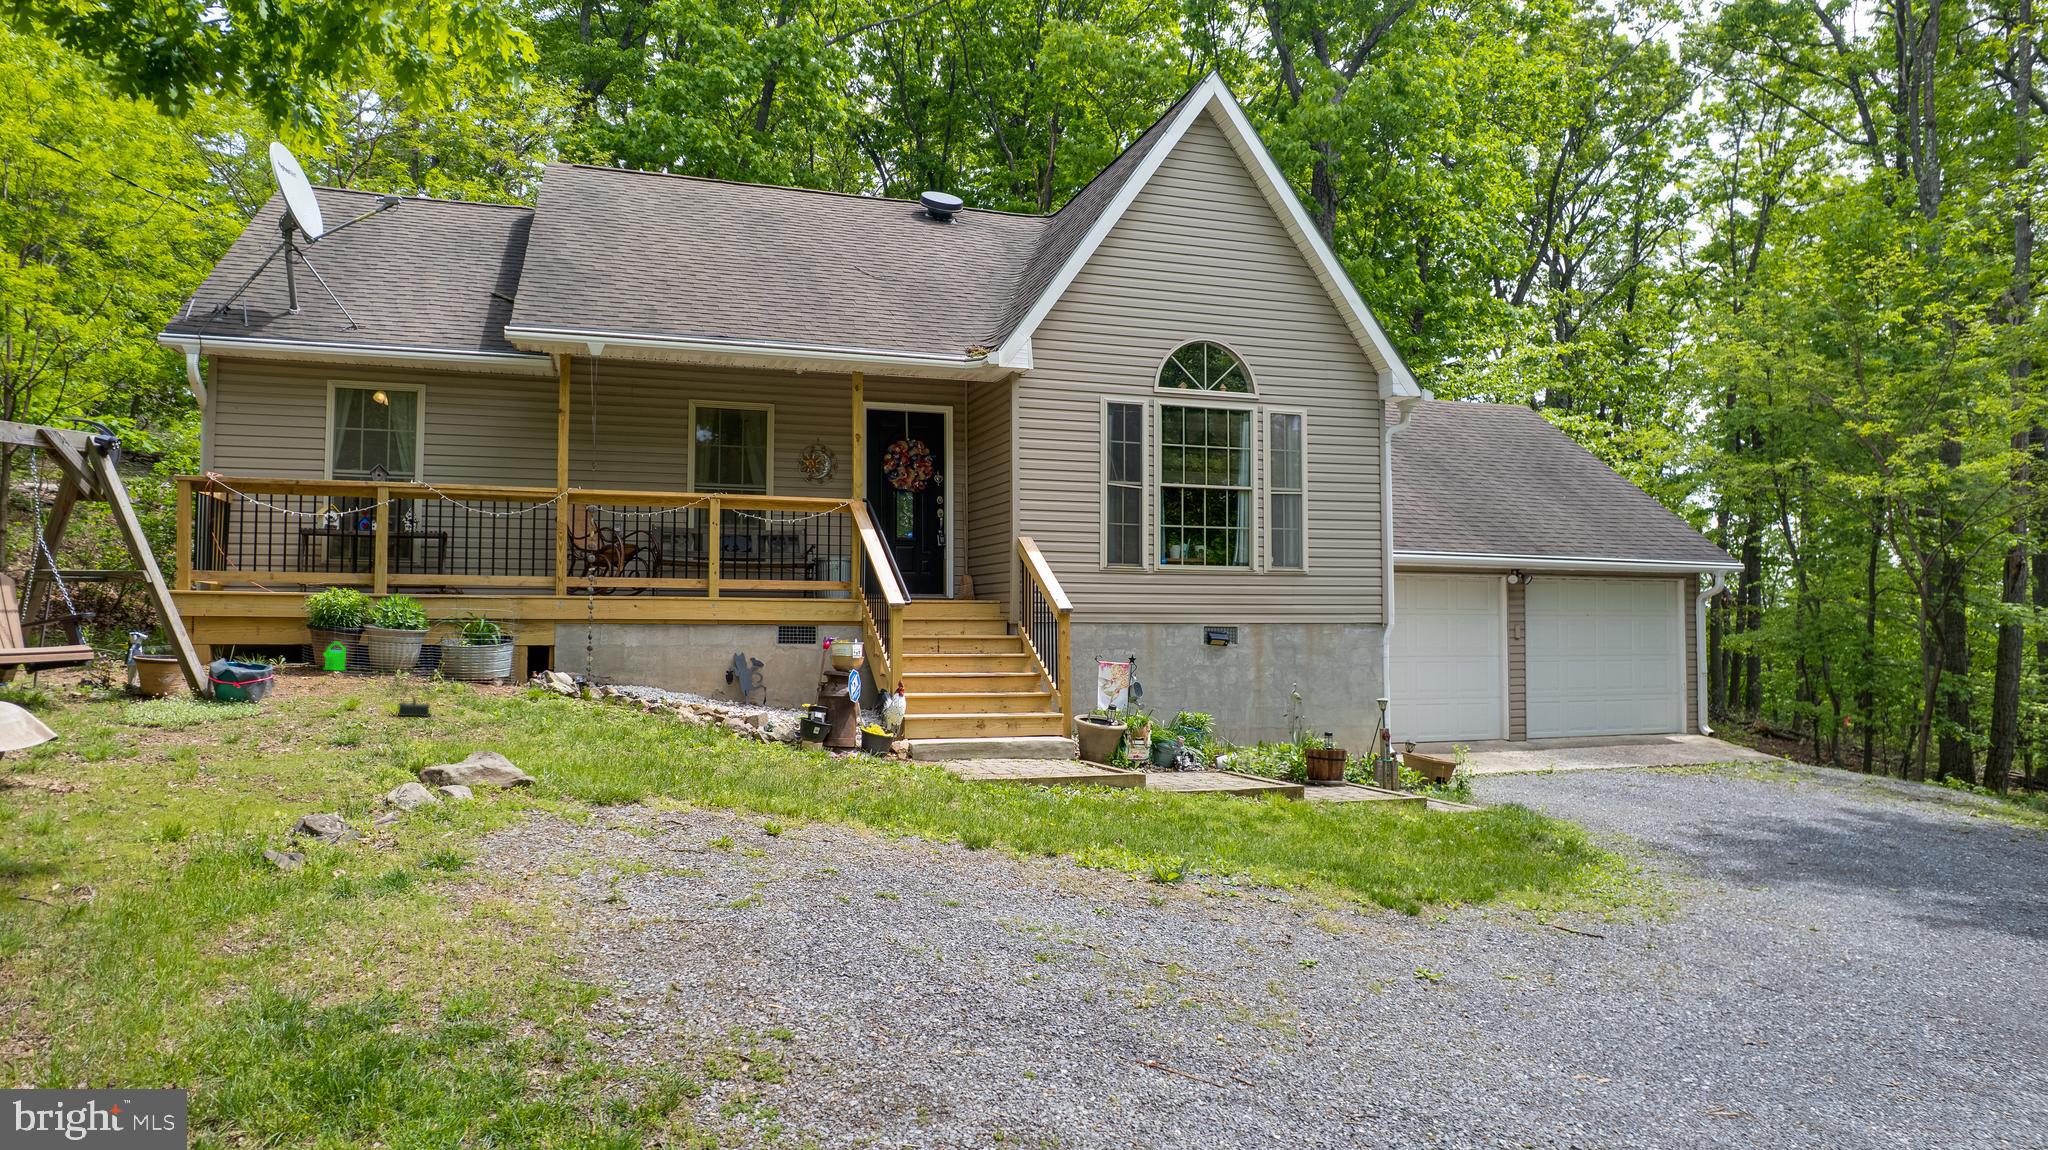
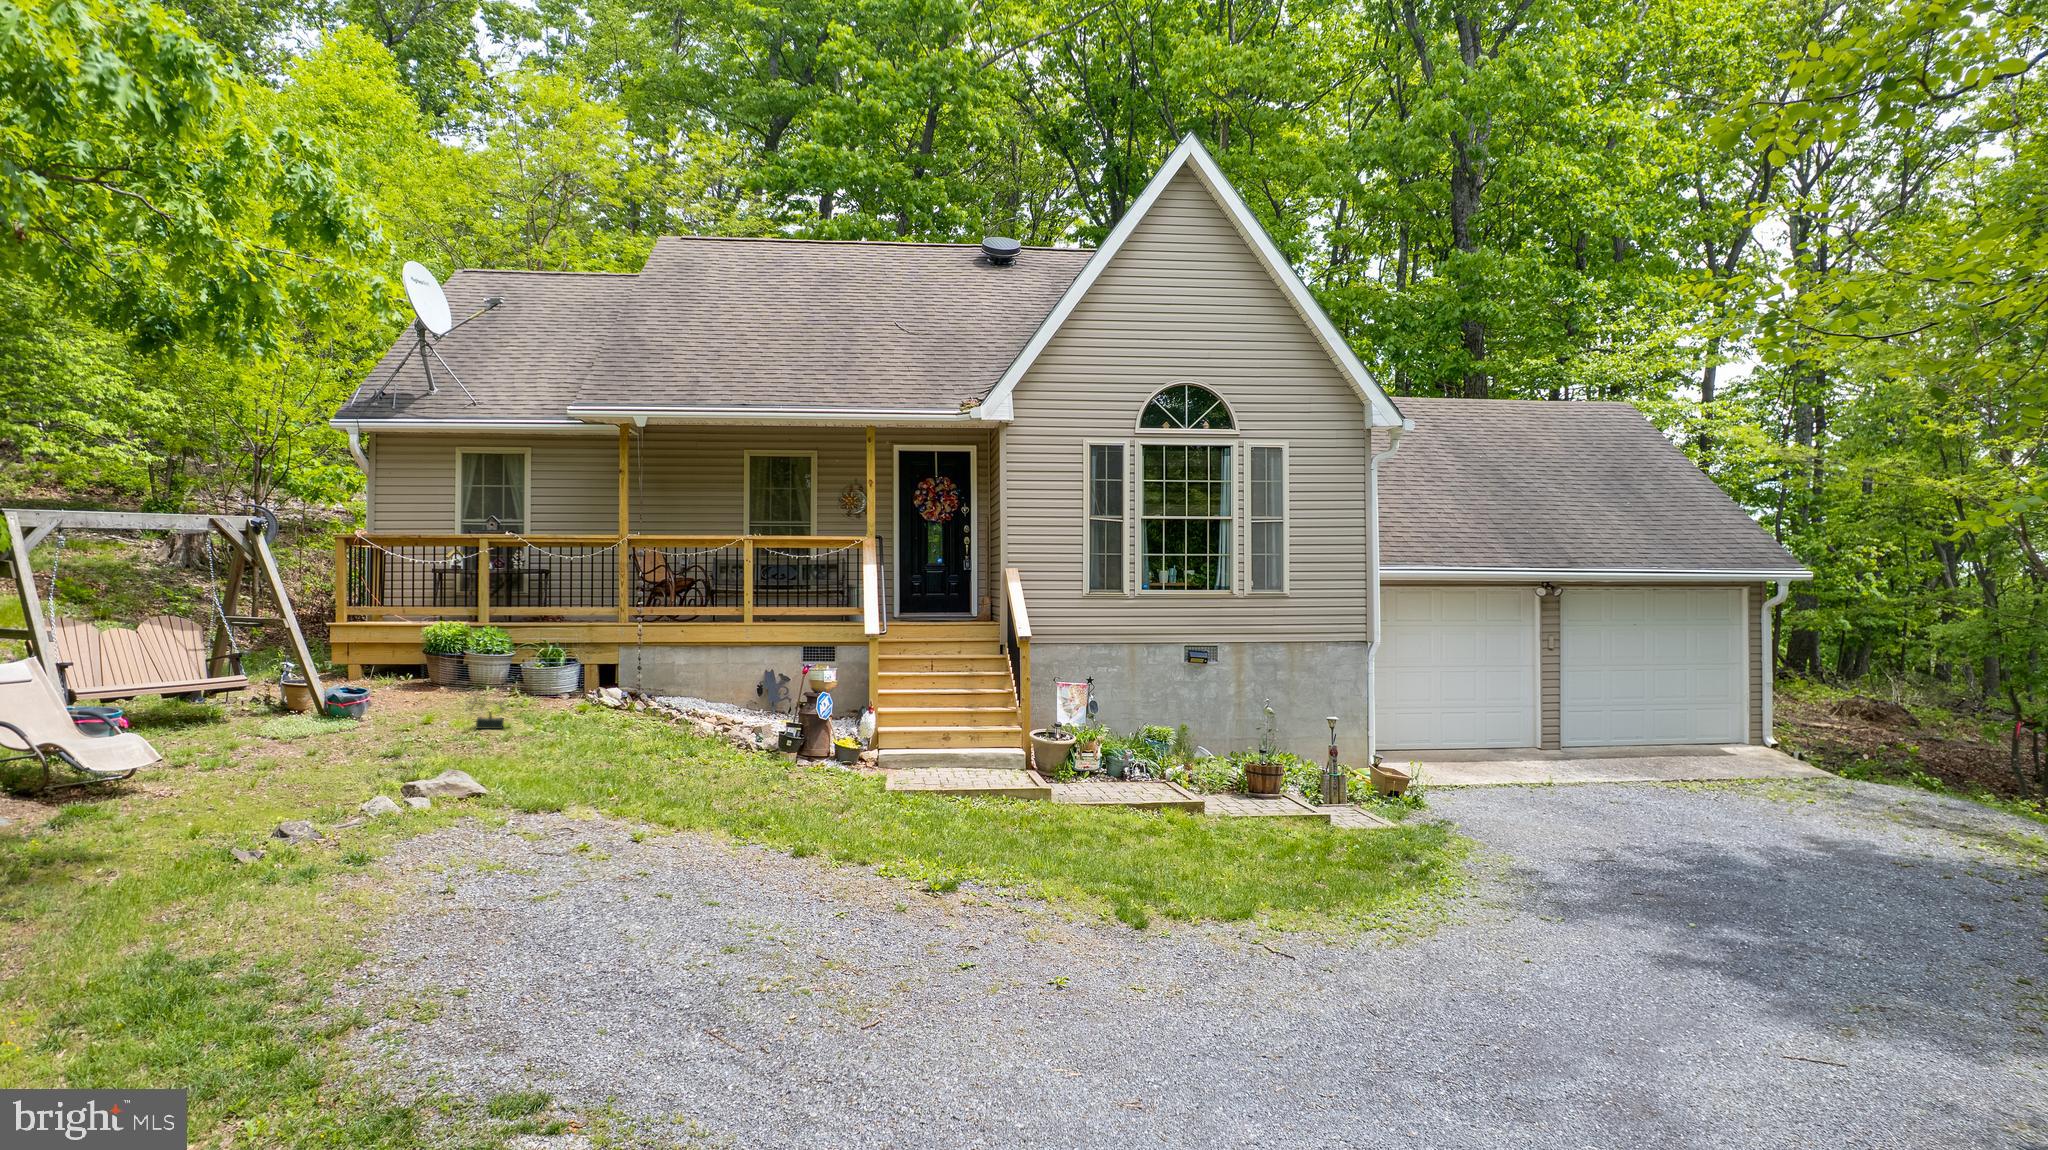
watering can: present [324,642,346,670] -> none [421,665,441,690]

